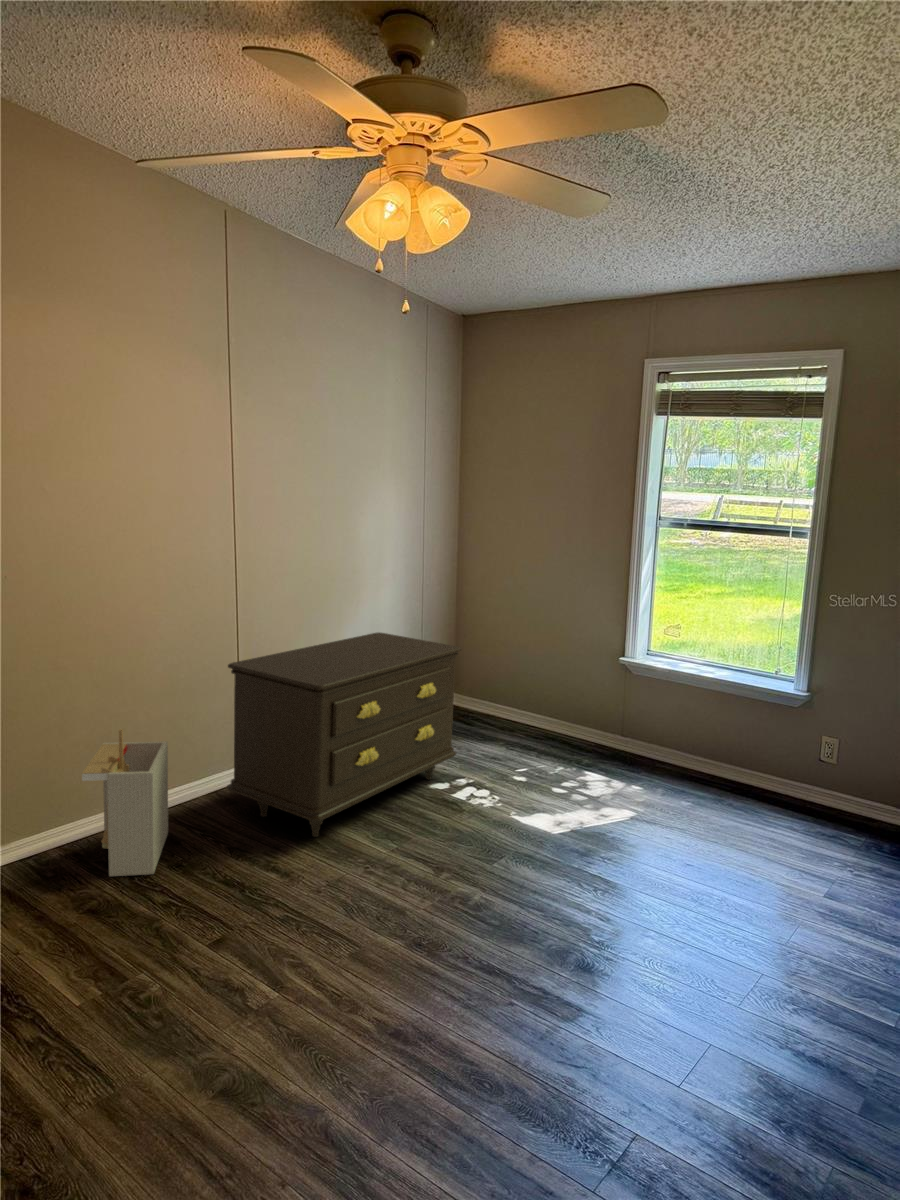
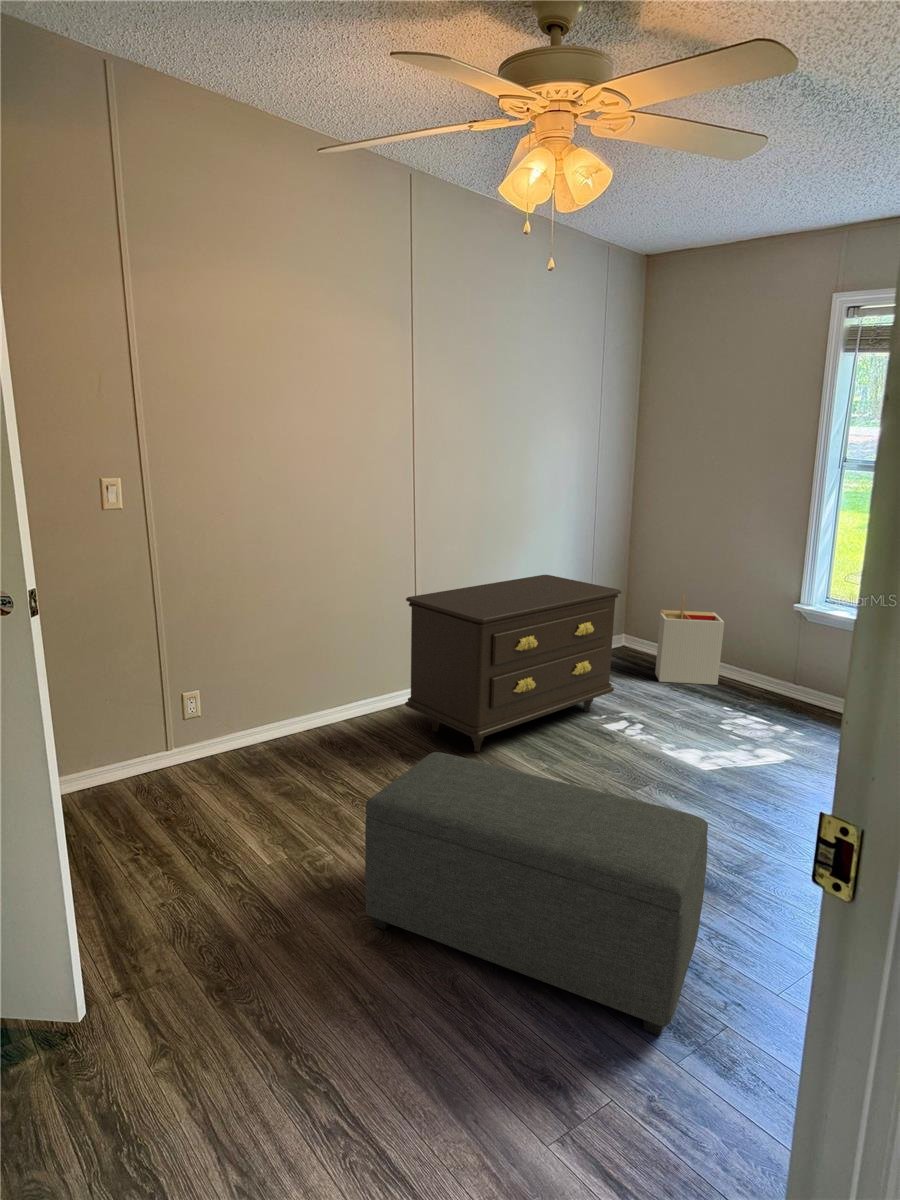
storage bin: present [82,729,168,876] -> present [655,595,724,685]
ottoman: none [207,848,596,1154] -> present [365,752,708,1036]

